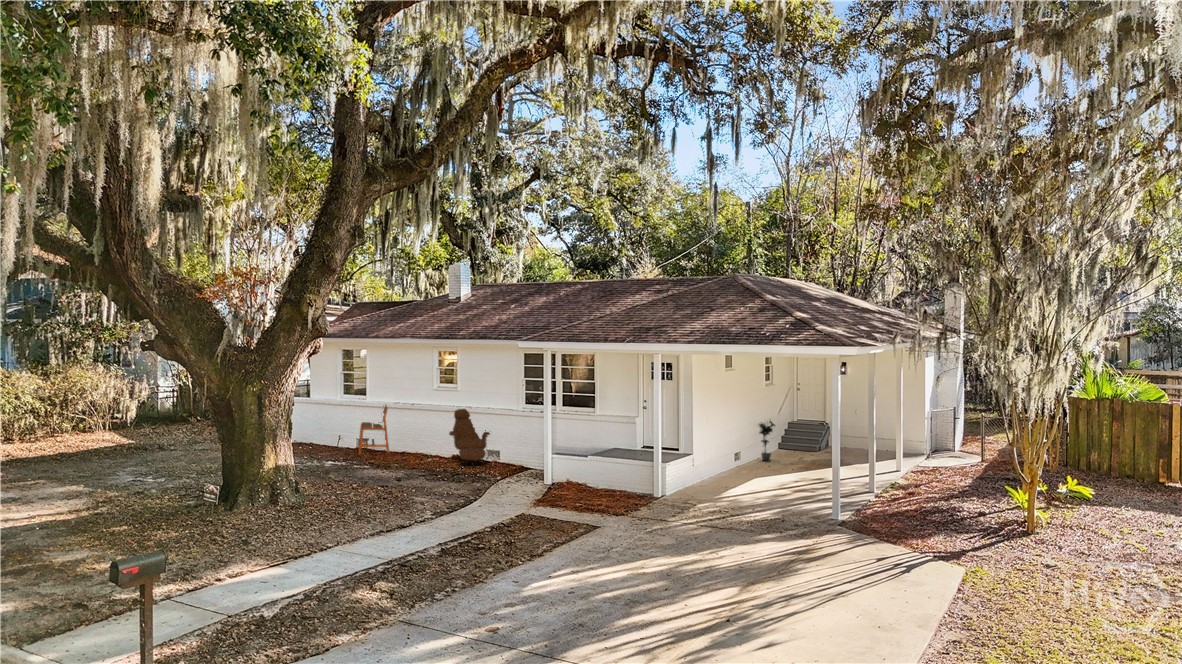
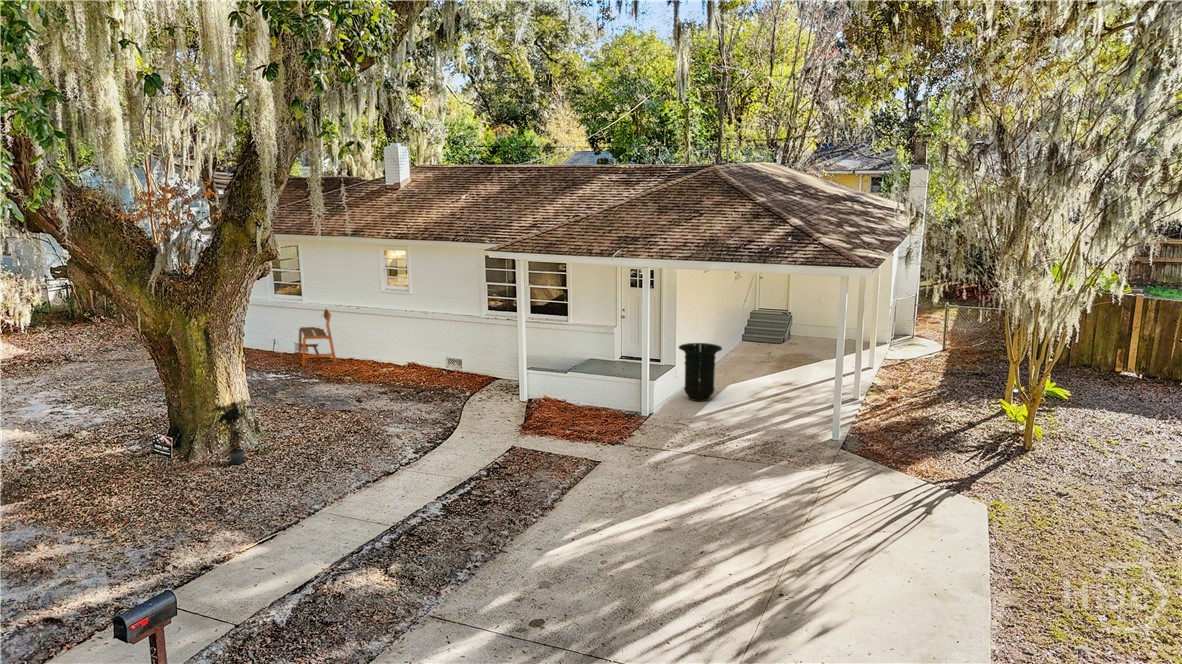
lounge chair: present [449,409,490,467] -> none [405,313,451,380]
potted plant: present [759,421,775,461] -> present [208,401,255,464]
trash can: none [694,434,736,490] -> present [679,343,722,401]

